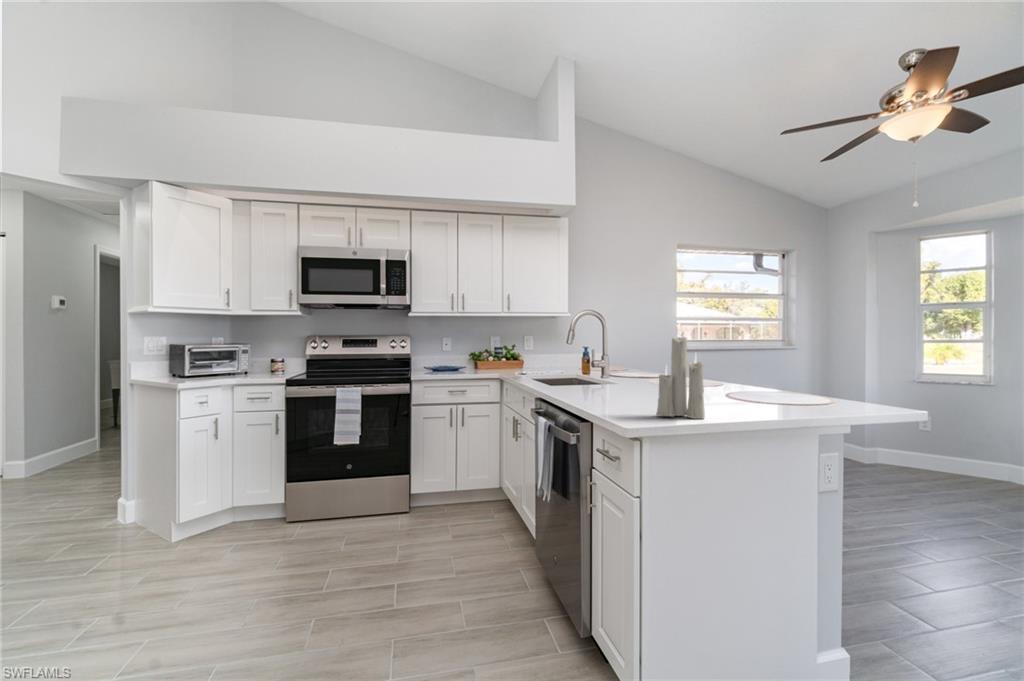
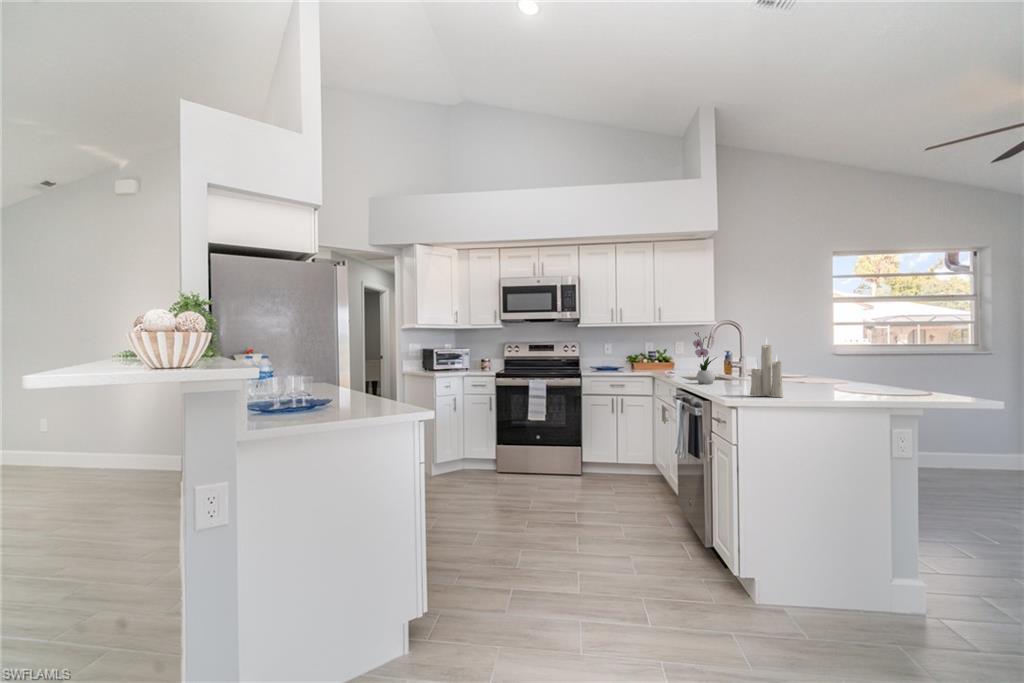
flower arrangement: none [558,322,588,392] -> present [693,333,716,384]

